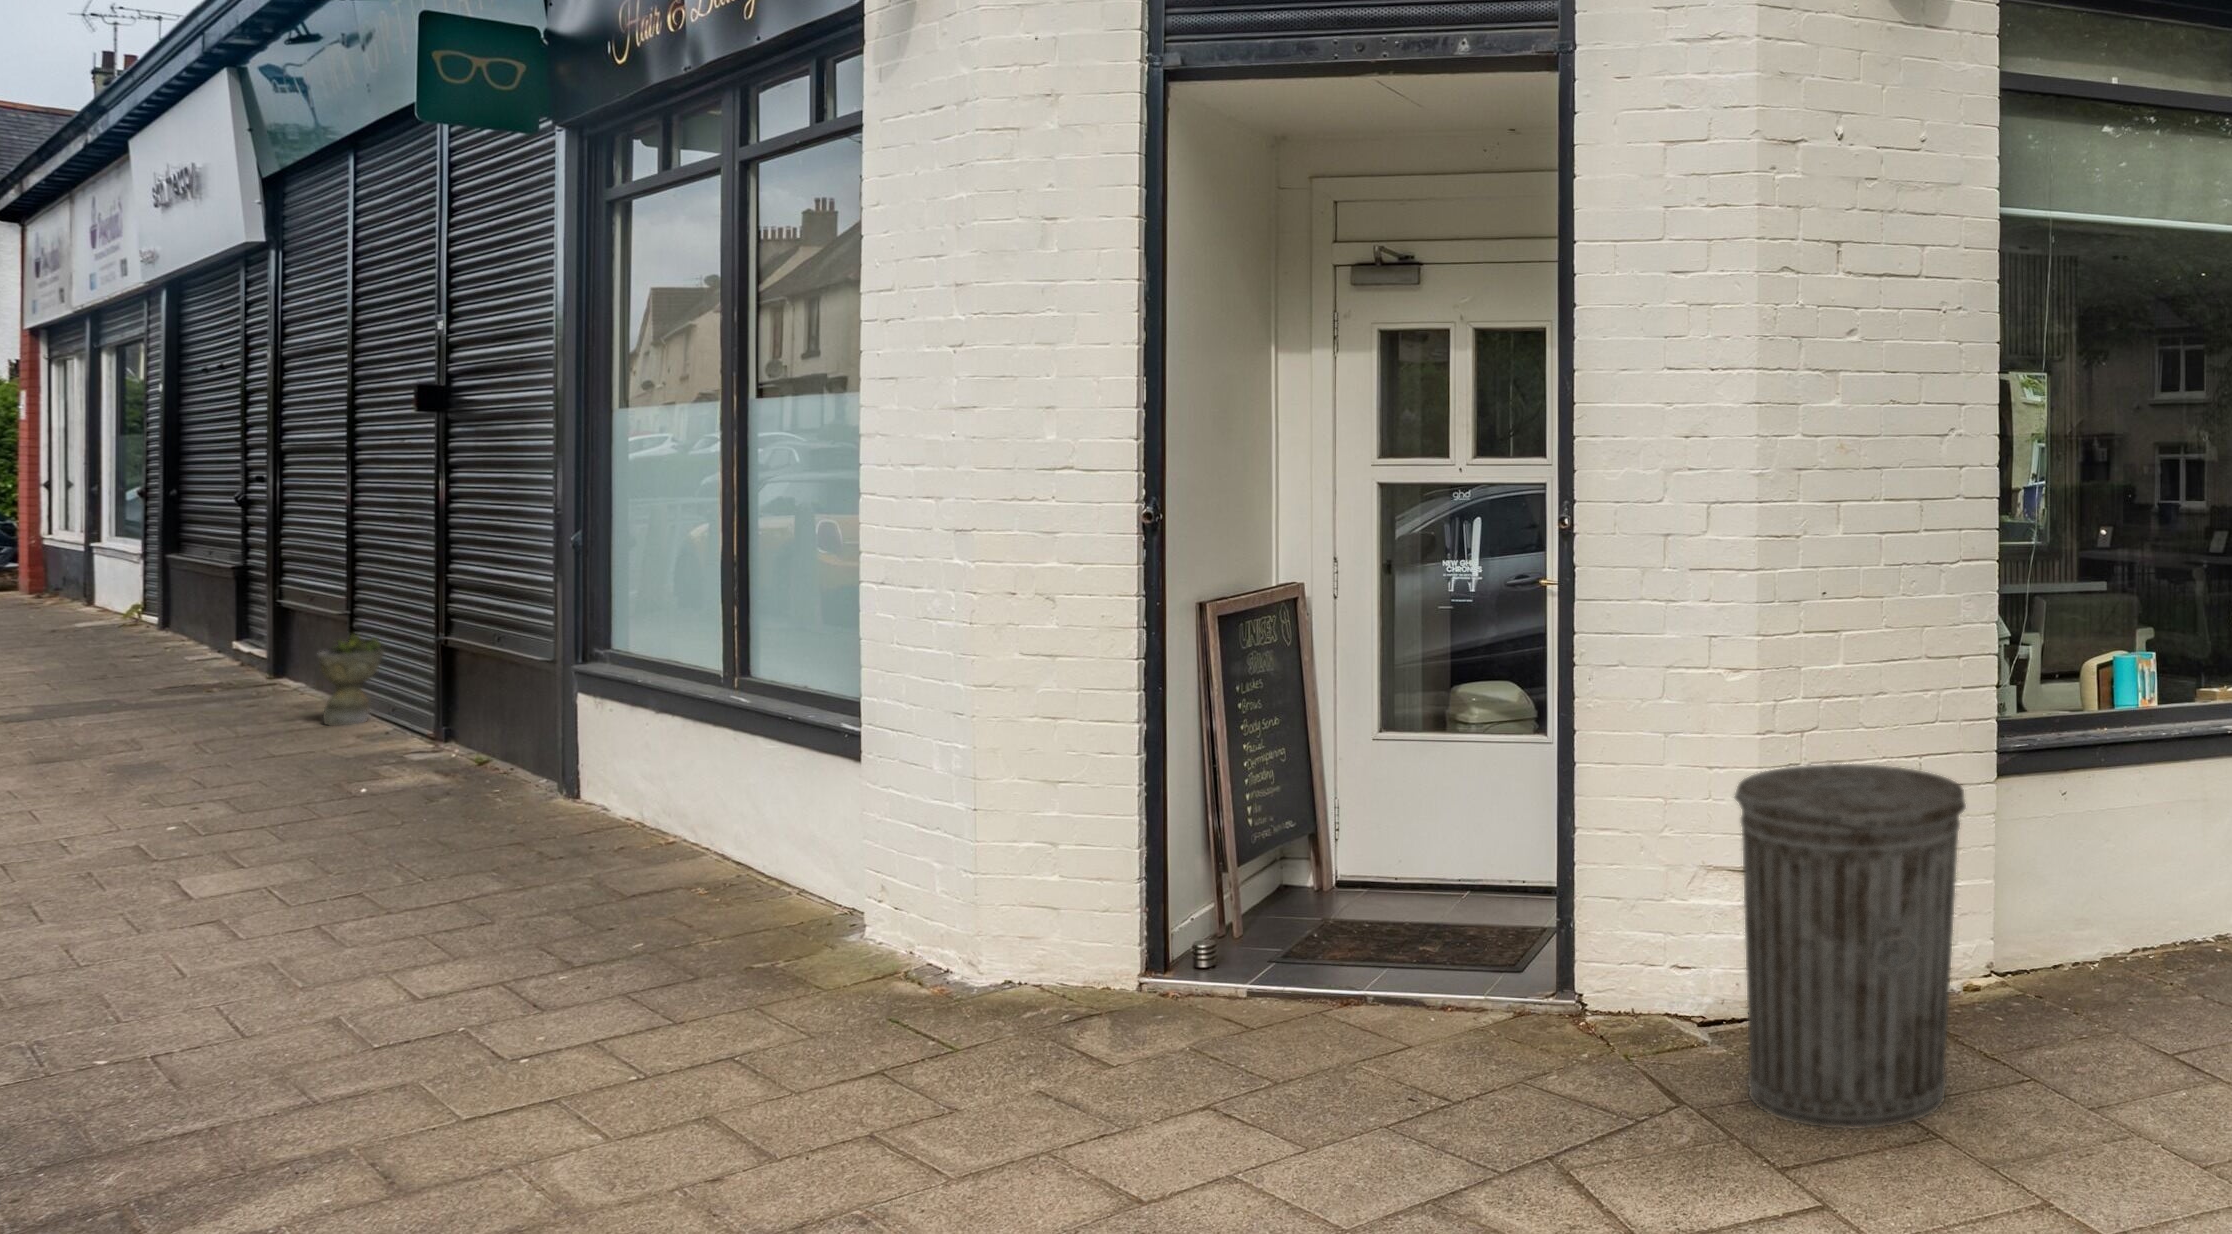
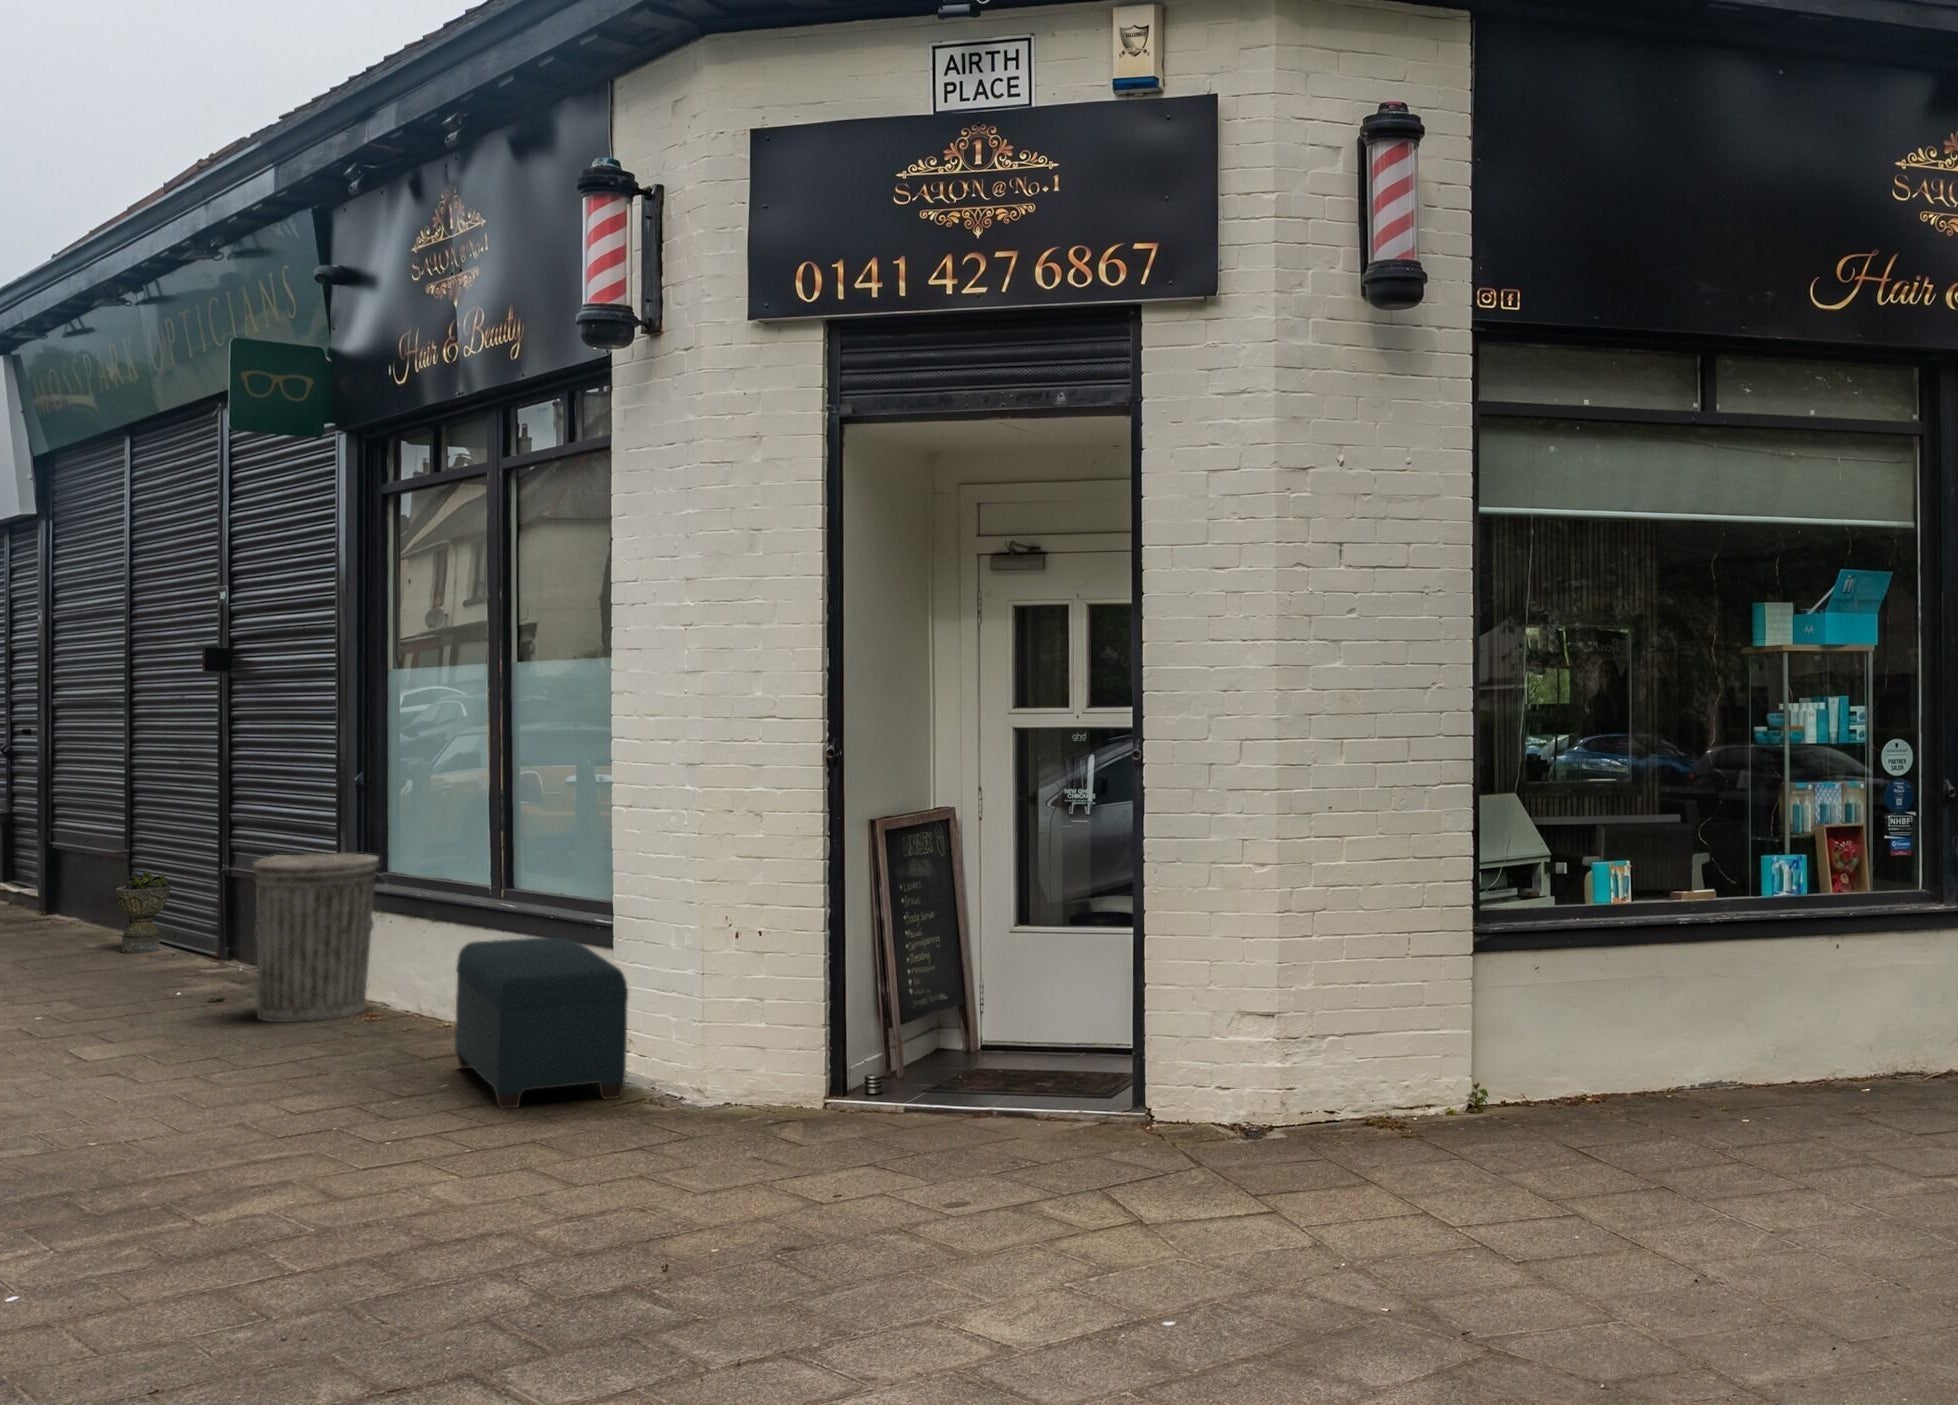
bench: none [640,745,864,1001] -> present [455,937,628,1109]
trash can: present [1735,764,1966,1128] -> present [252,854,379,1022]

